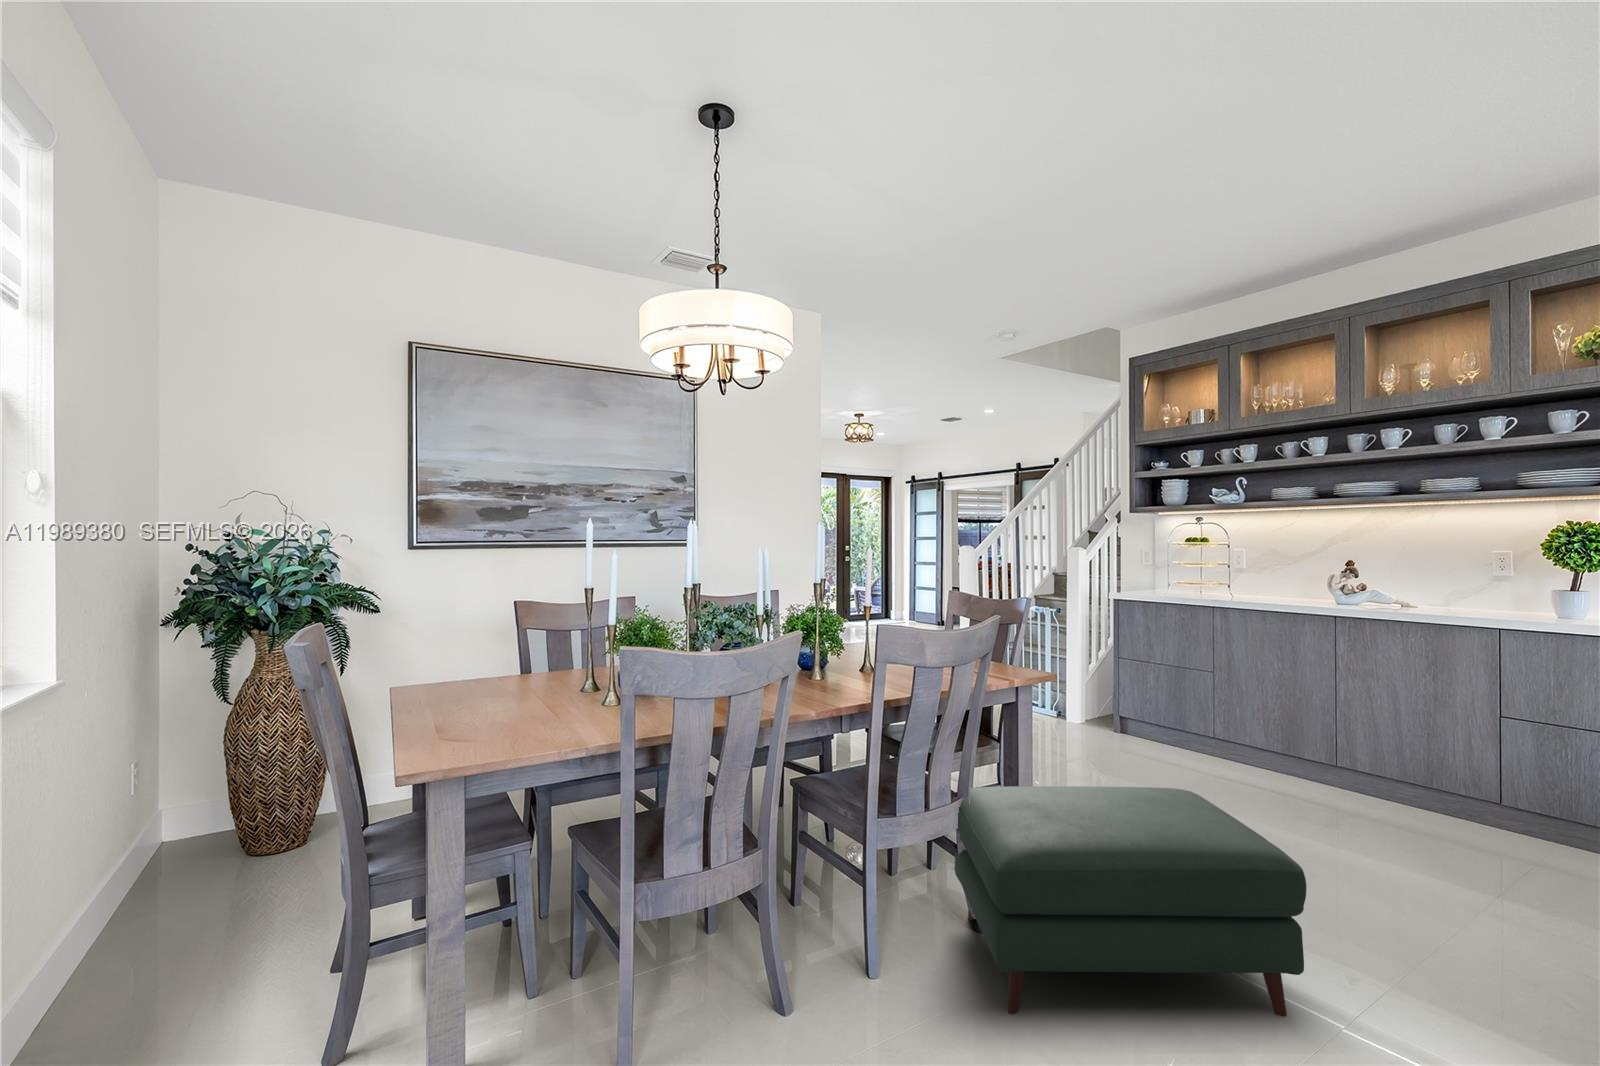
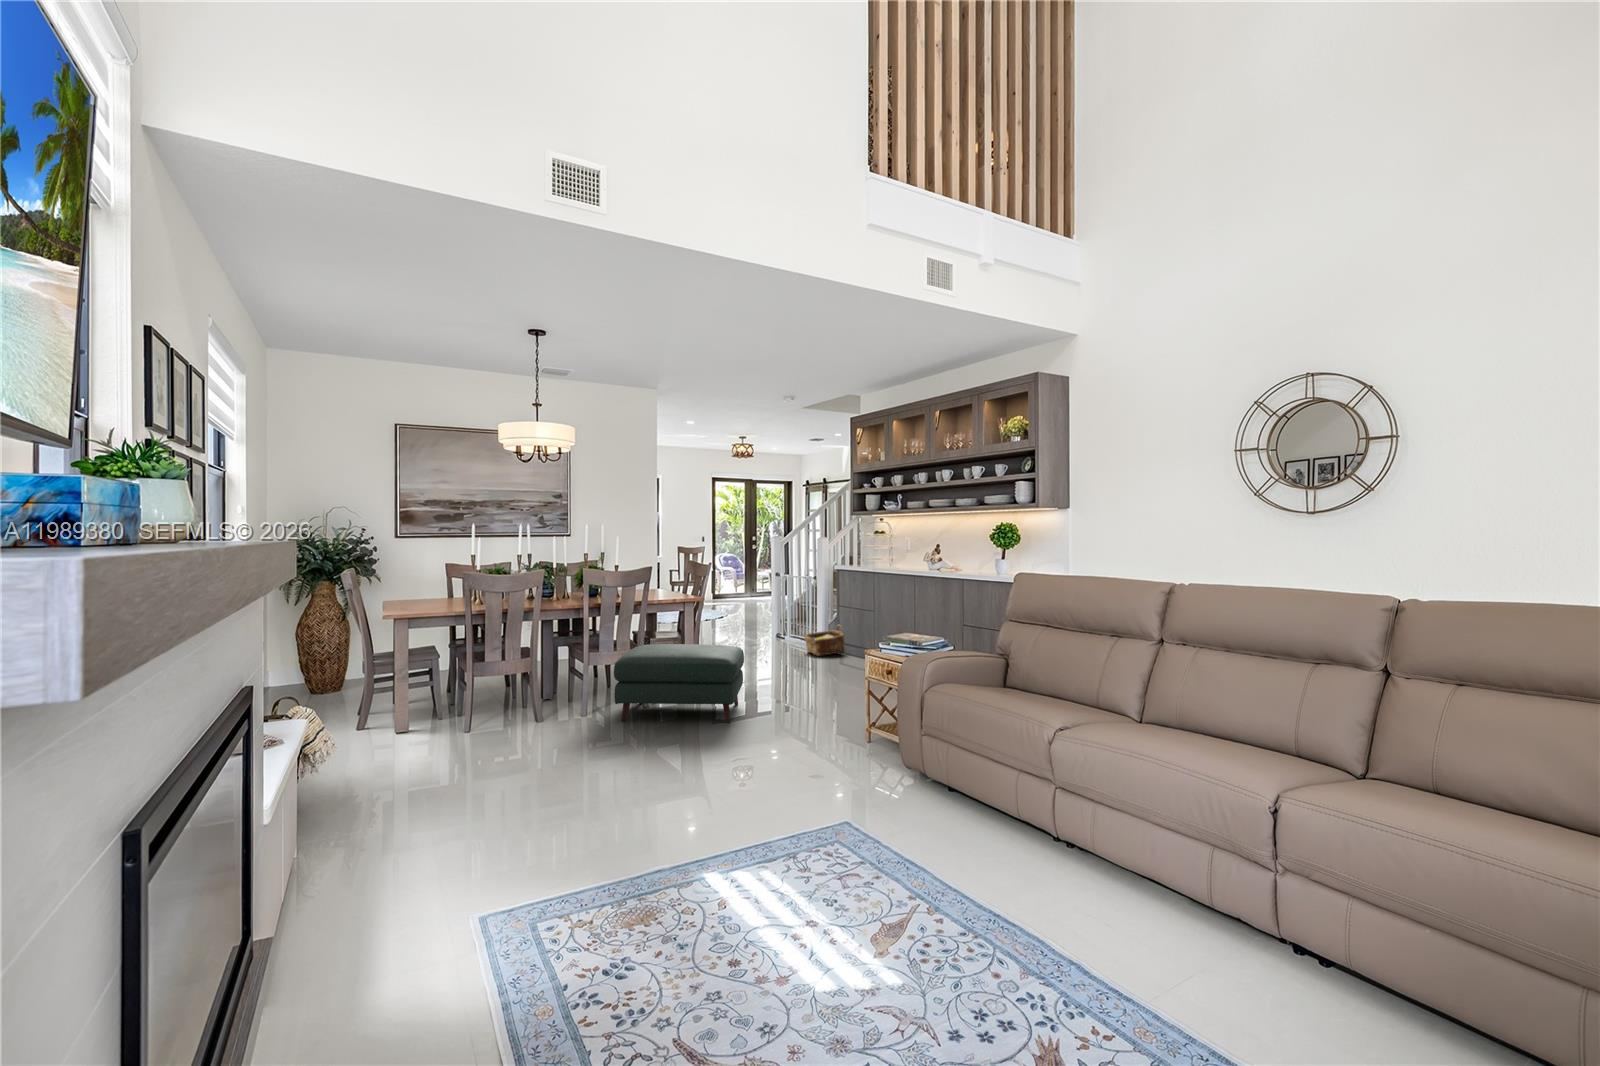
woven basket: none [1079,691,1151,747] -> present [804,626,845,656]

